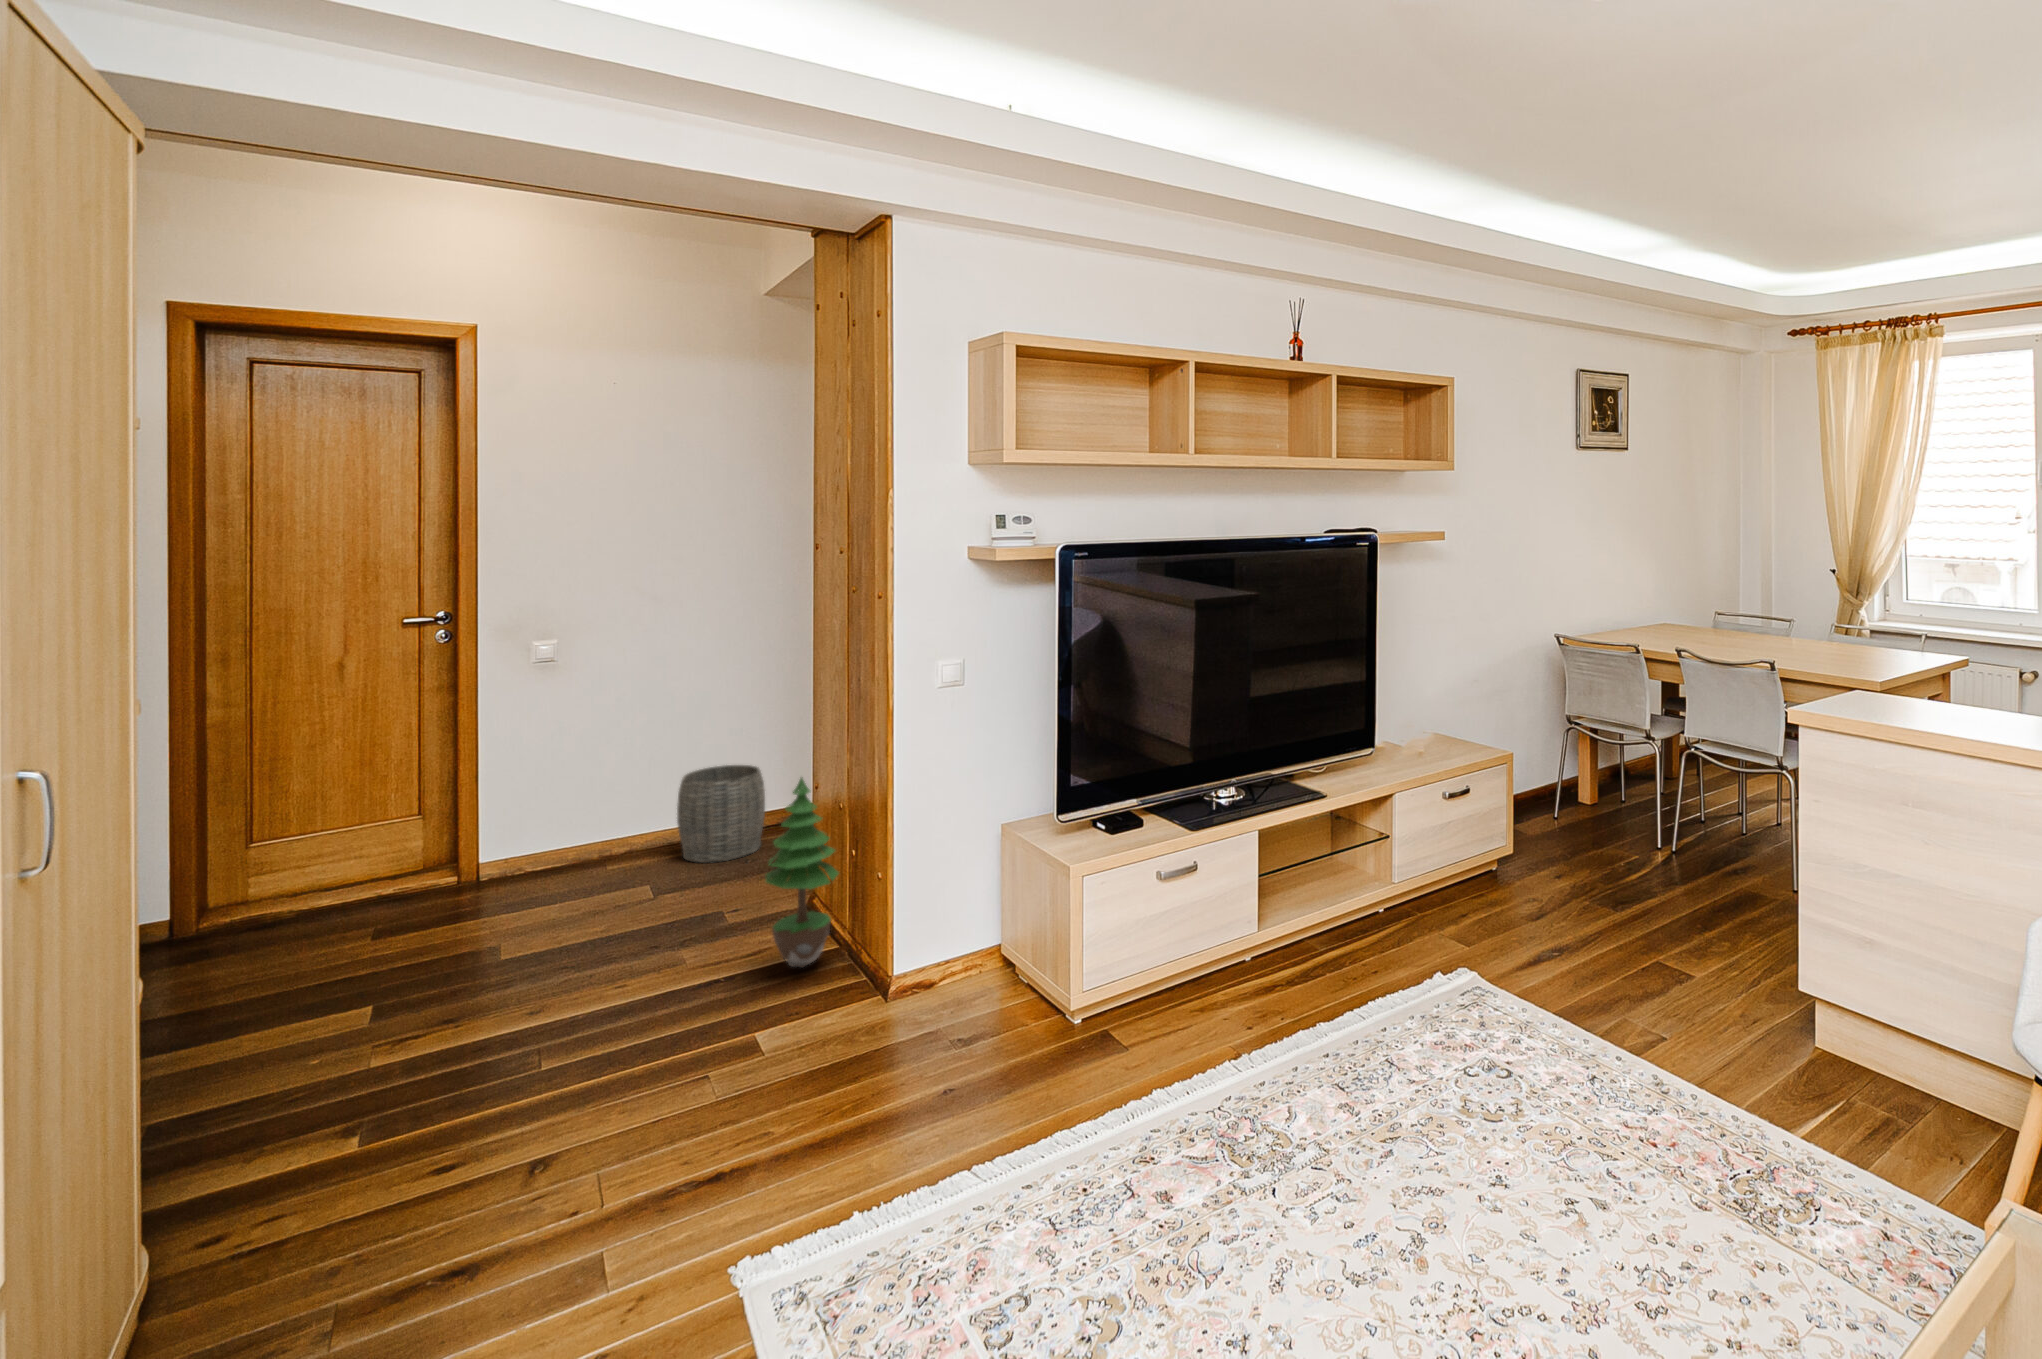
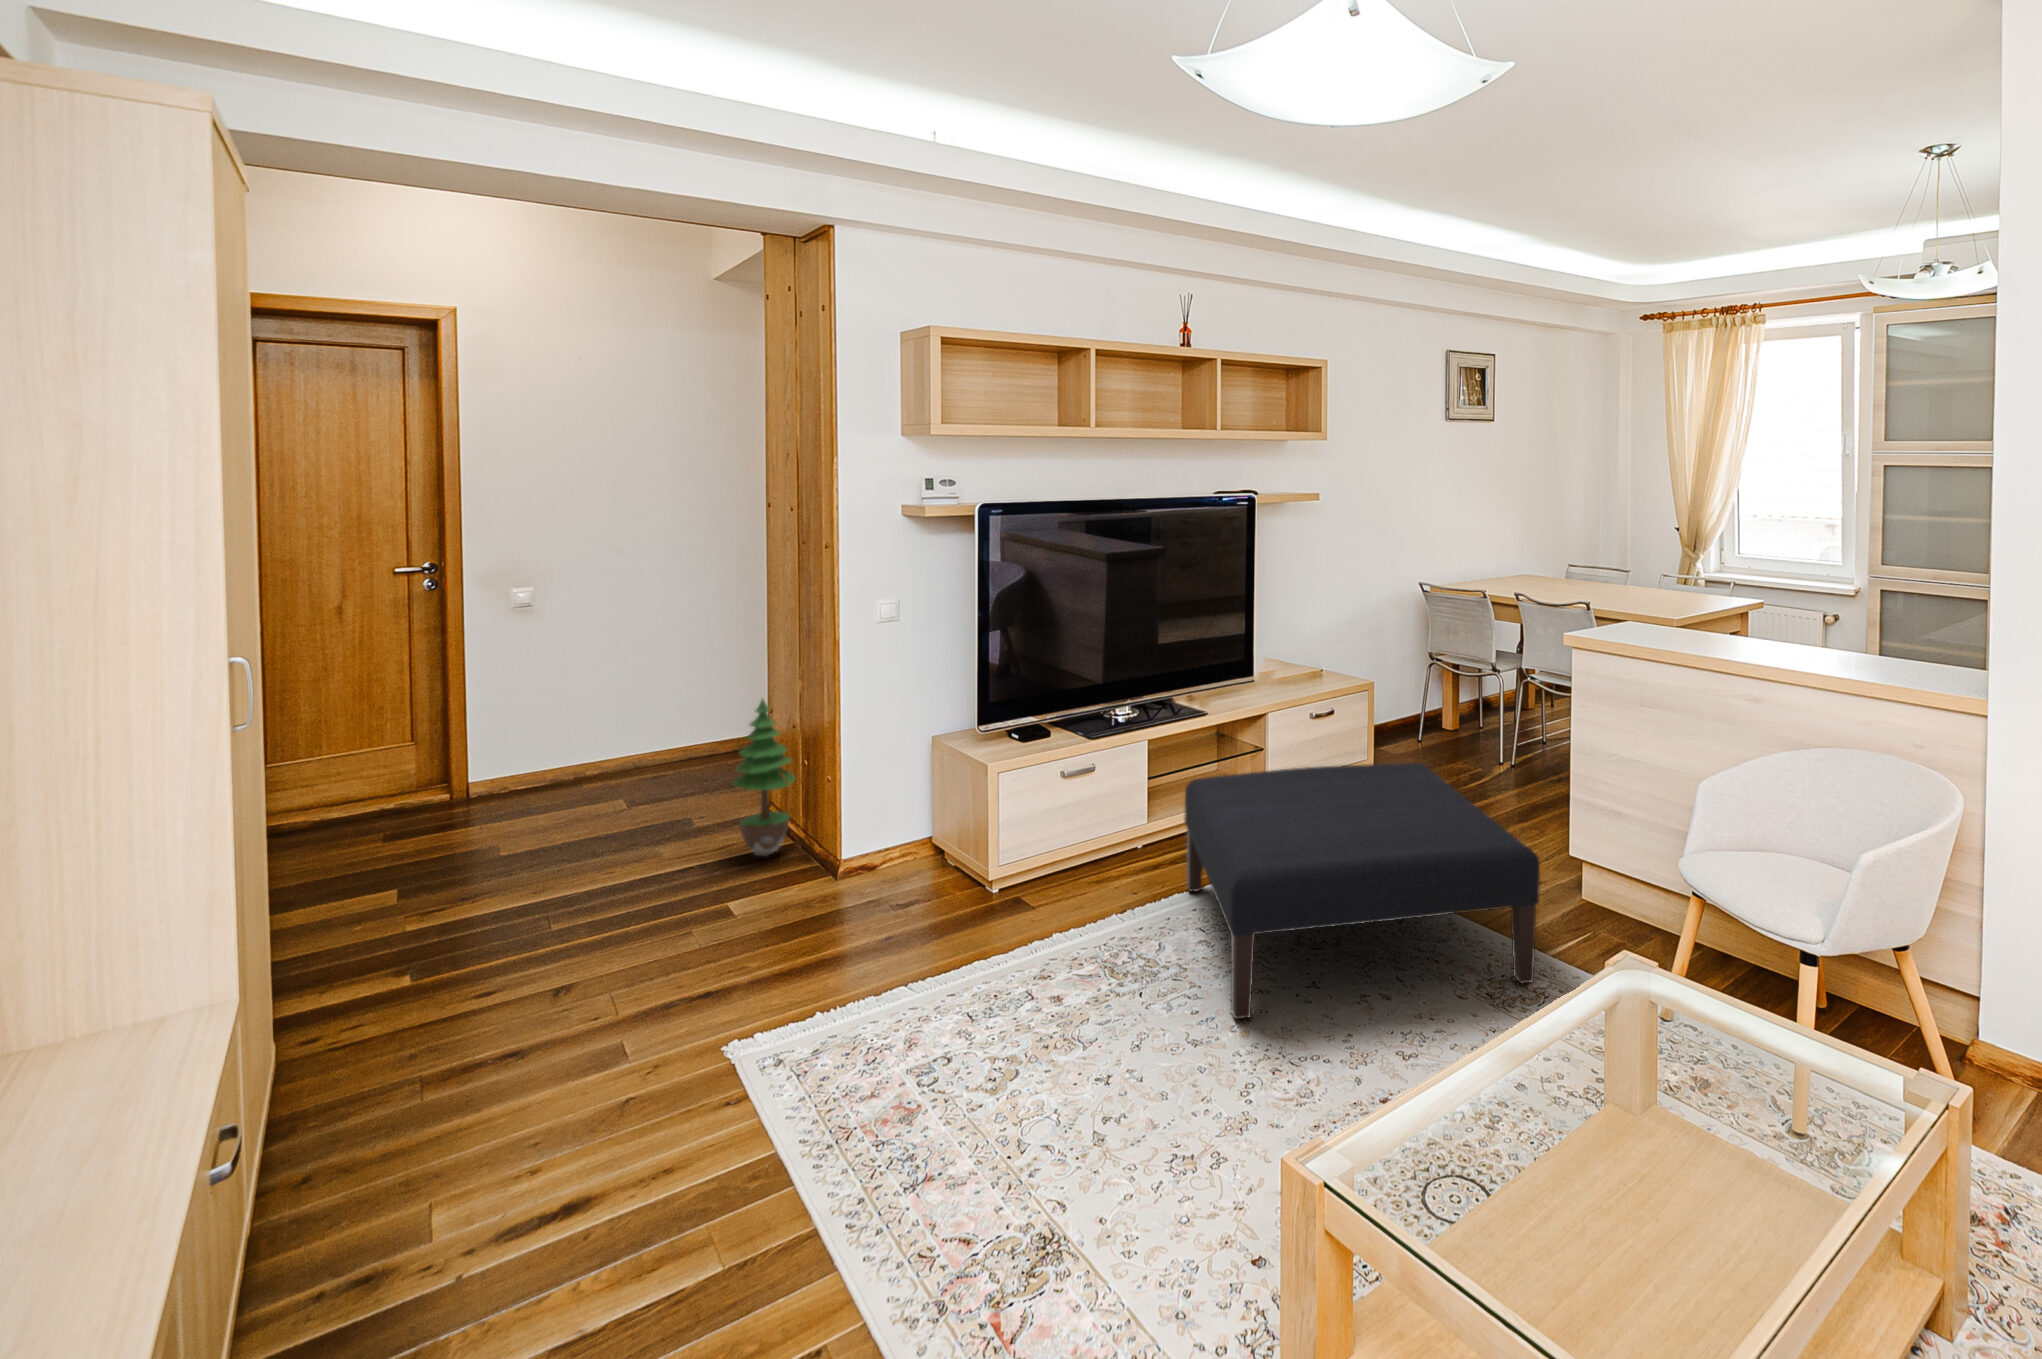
woven basket: present [677,765,765,863] -> none [649,697,728,781]
ottoman: none [1308,868,1805,1238] -> present [1184,763,1540,1019]

